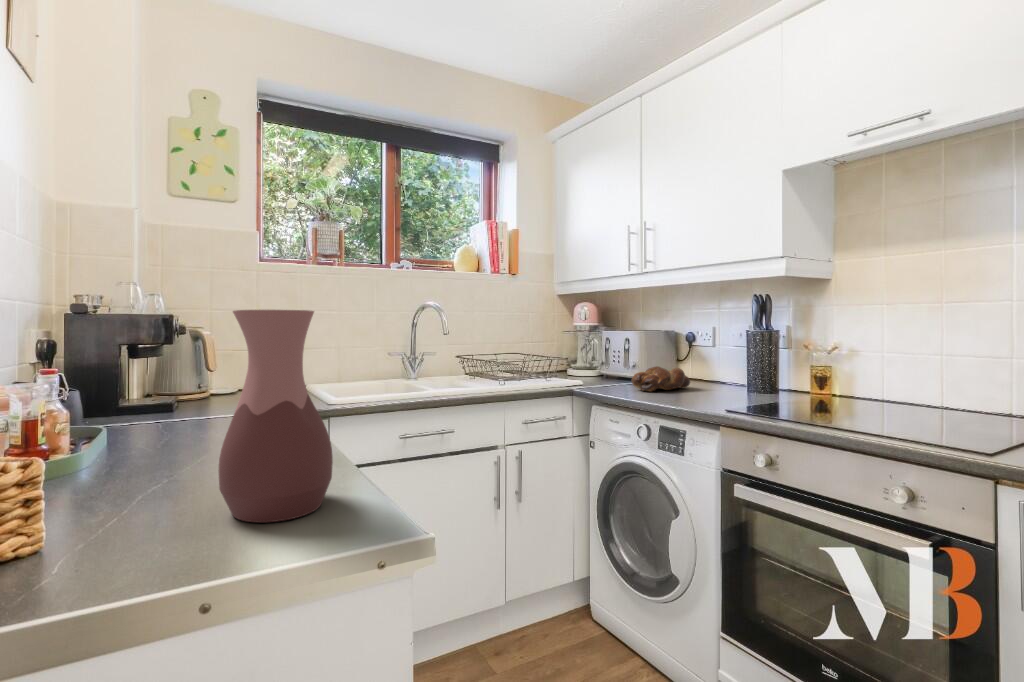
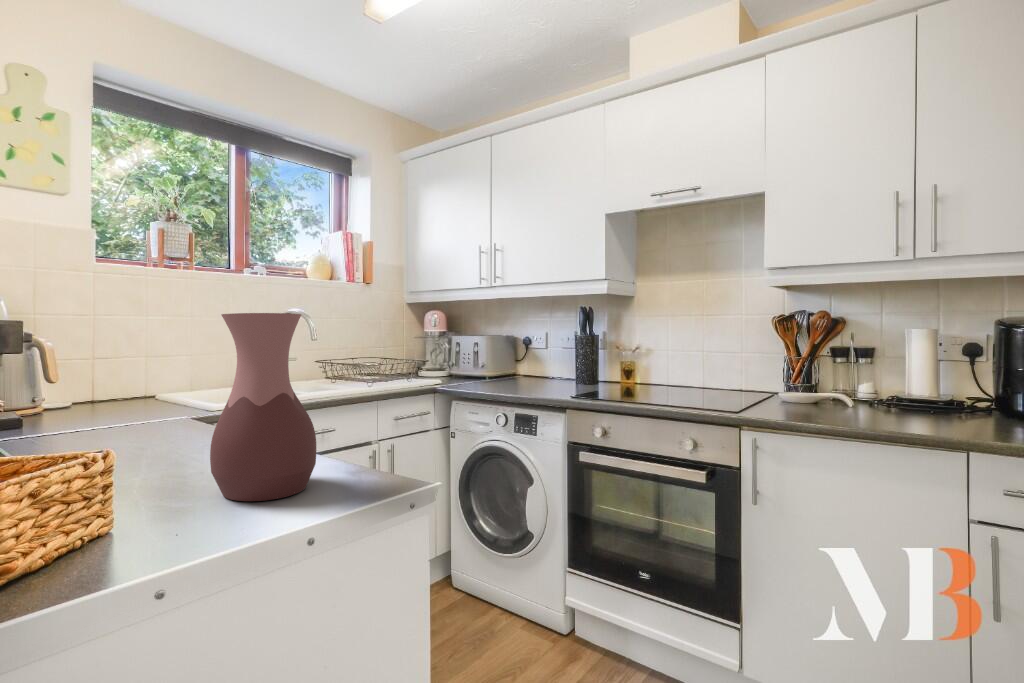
bread loaf: present [632,366,690,392] -> none [486,365,532,387]

